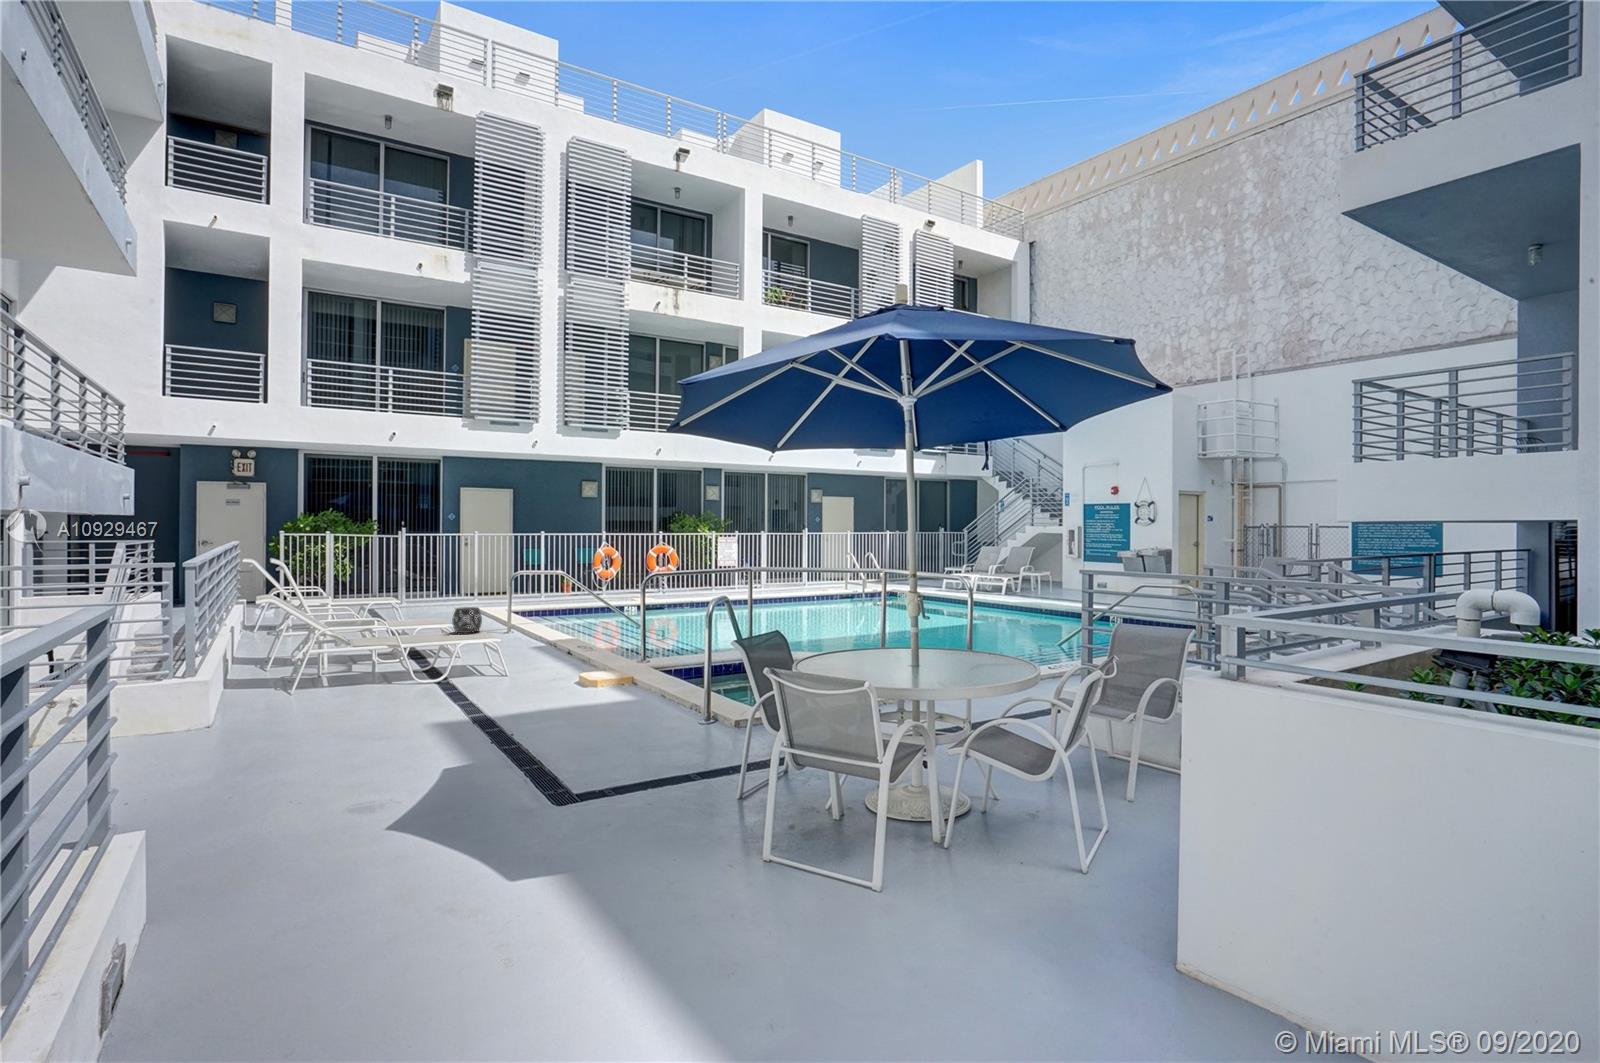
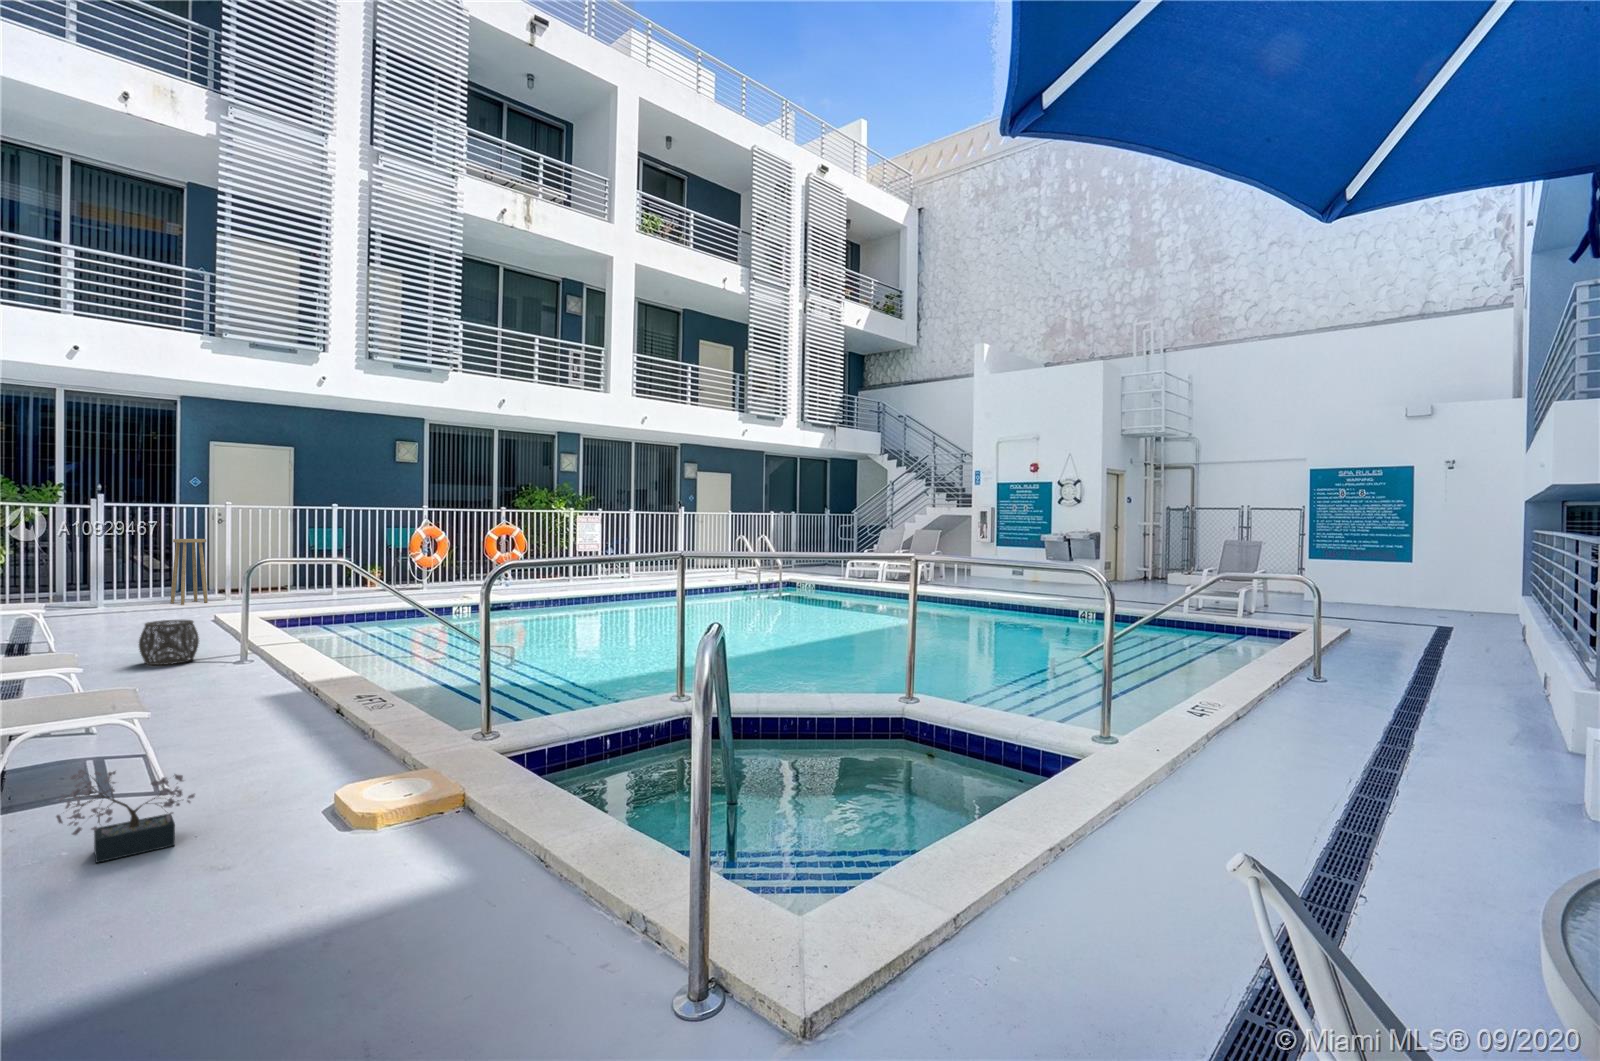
stool: none [444,559,466,603] -> present [171,539,208,604]
decorative plant: none [475,653,521,689] -> present [56,770,195,863]

